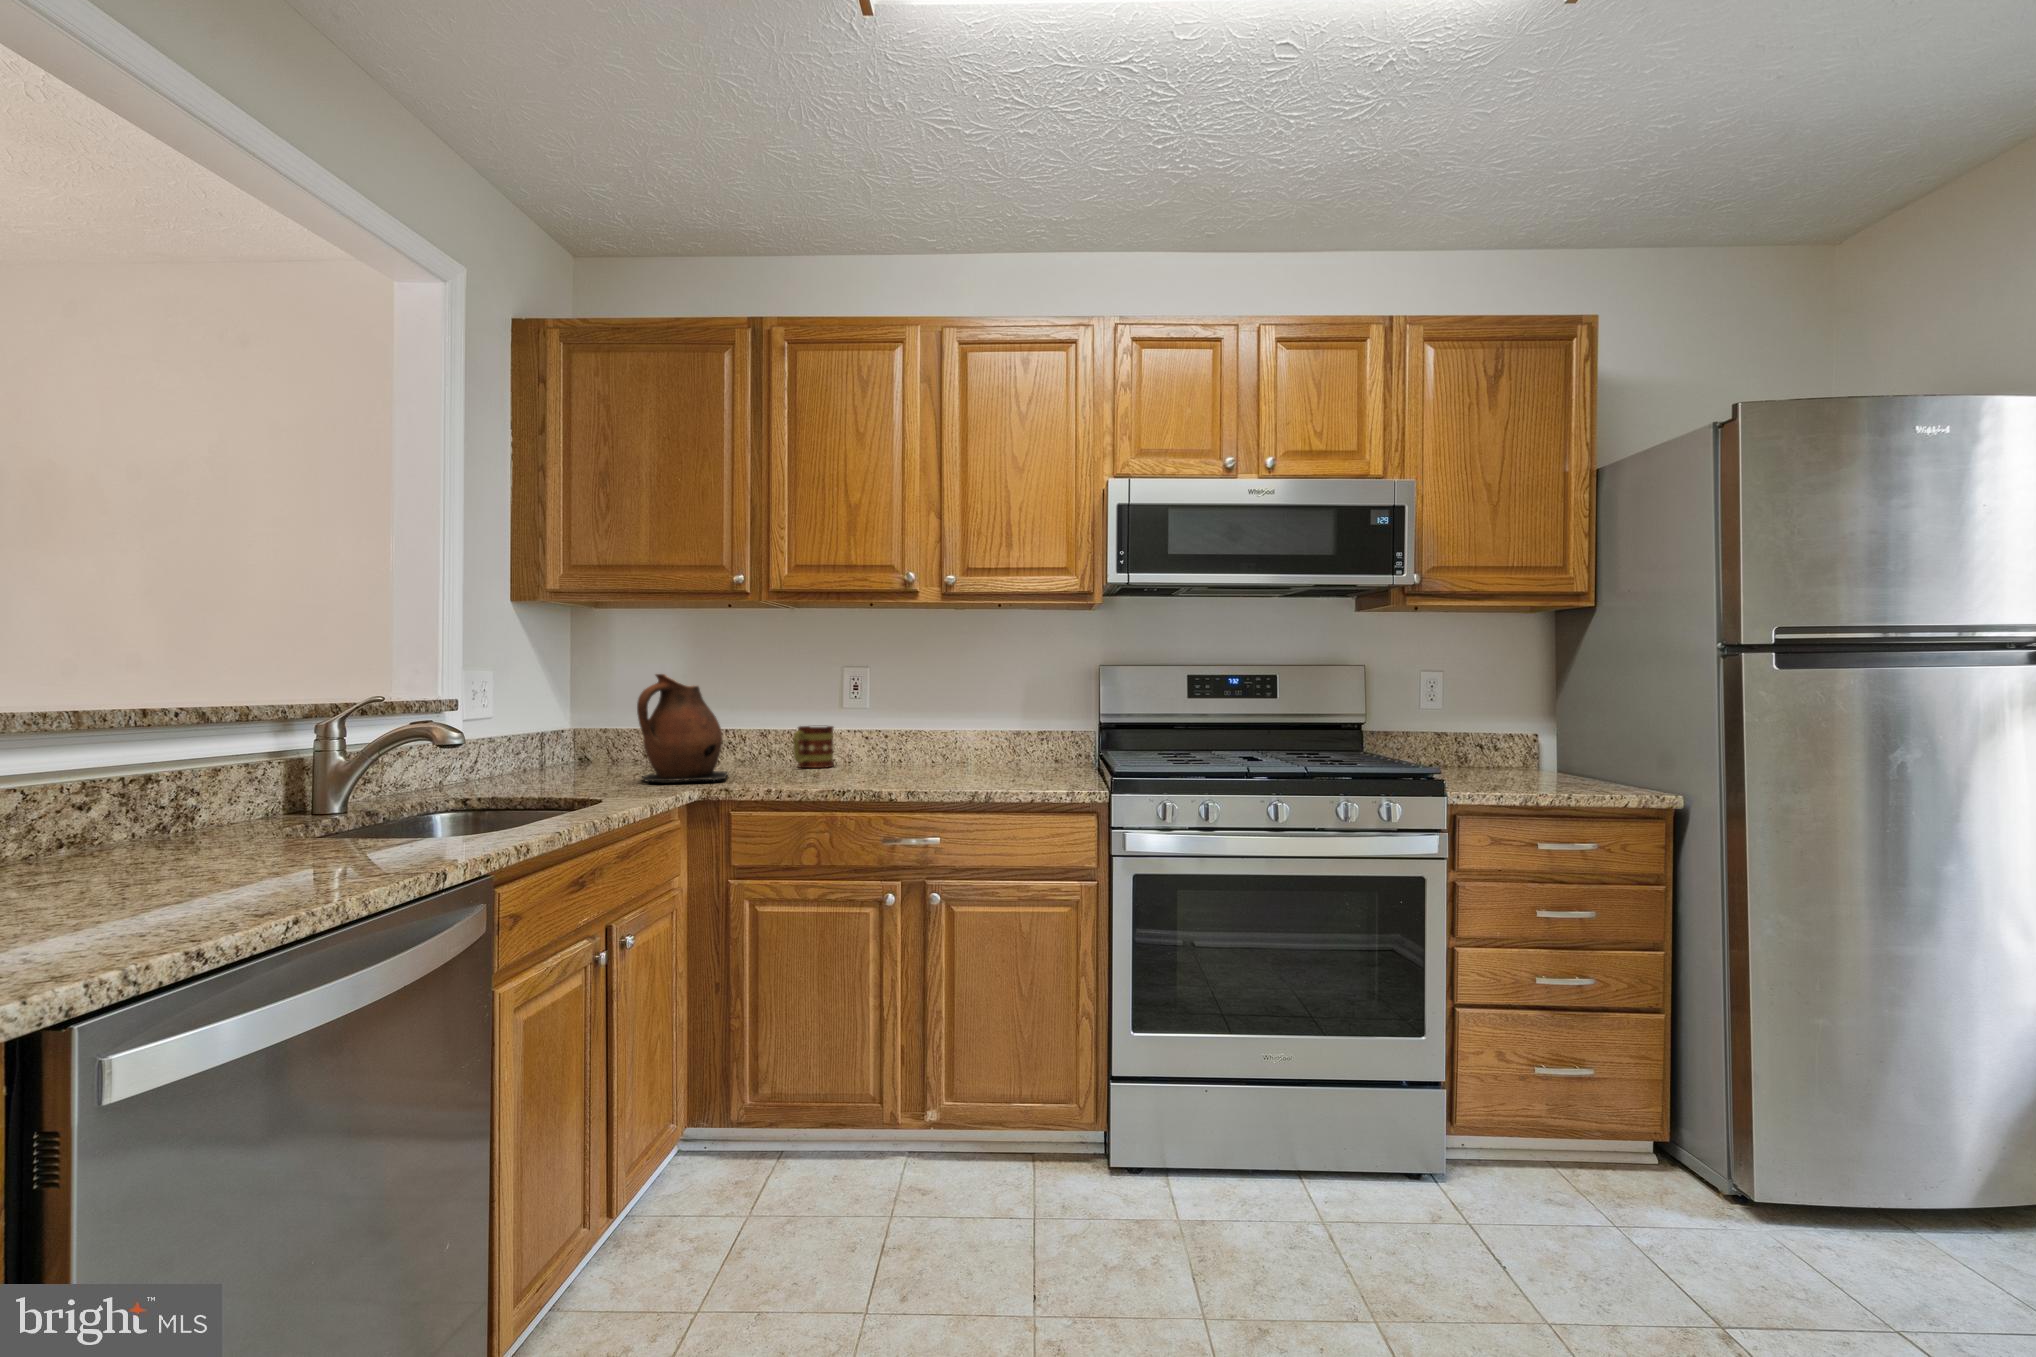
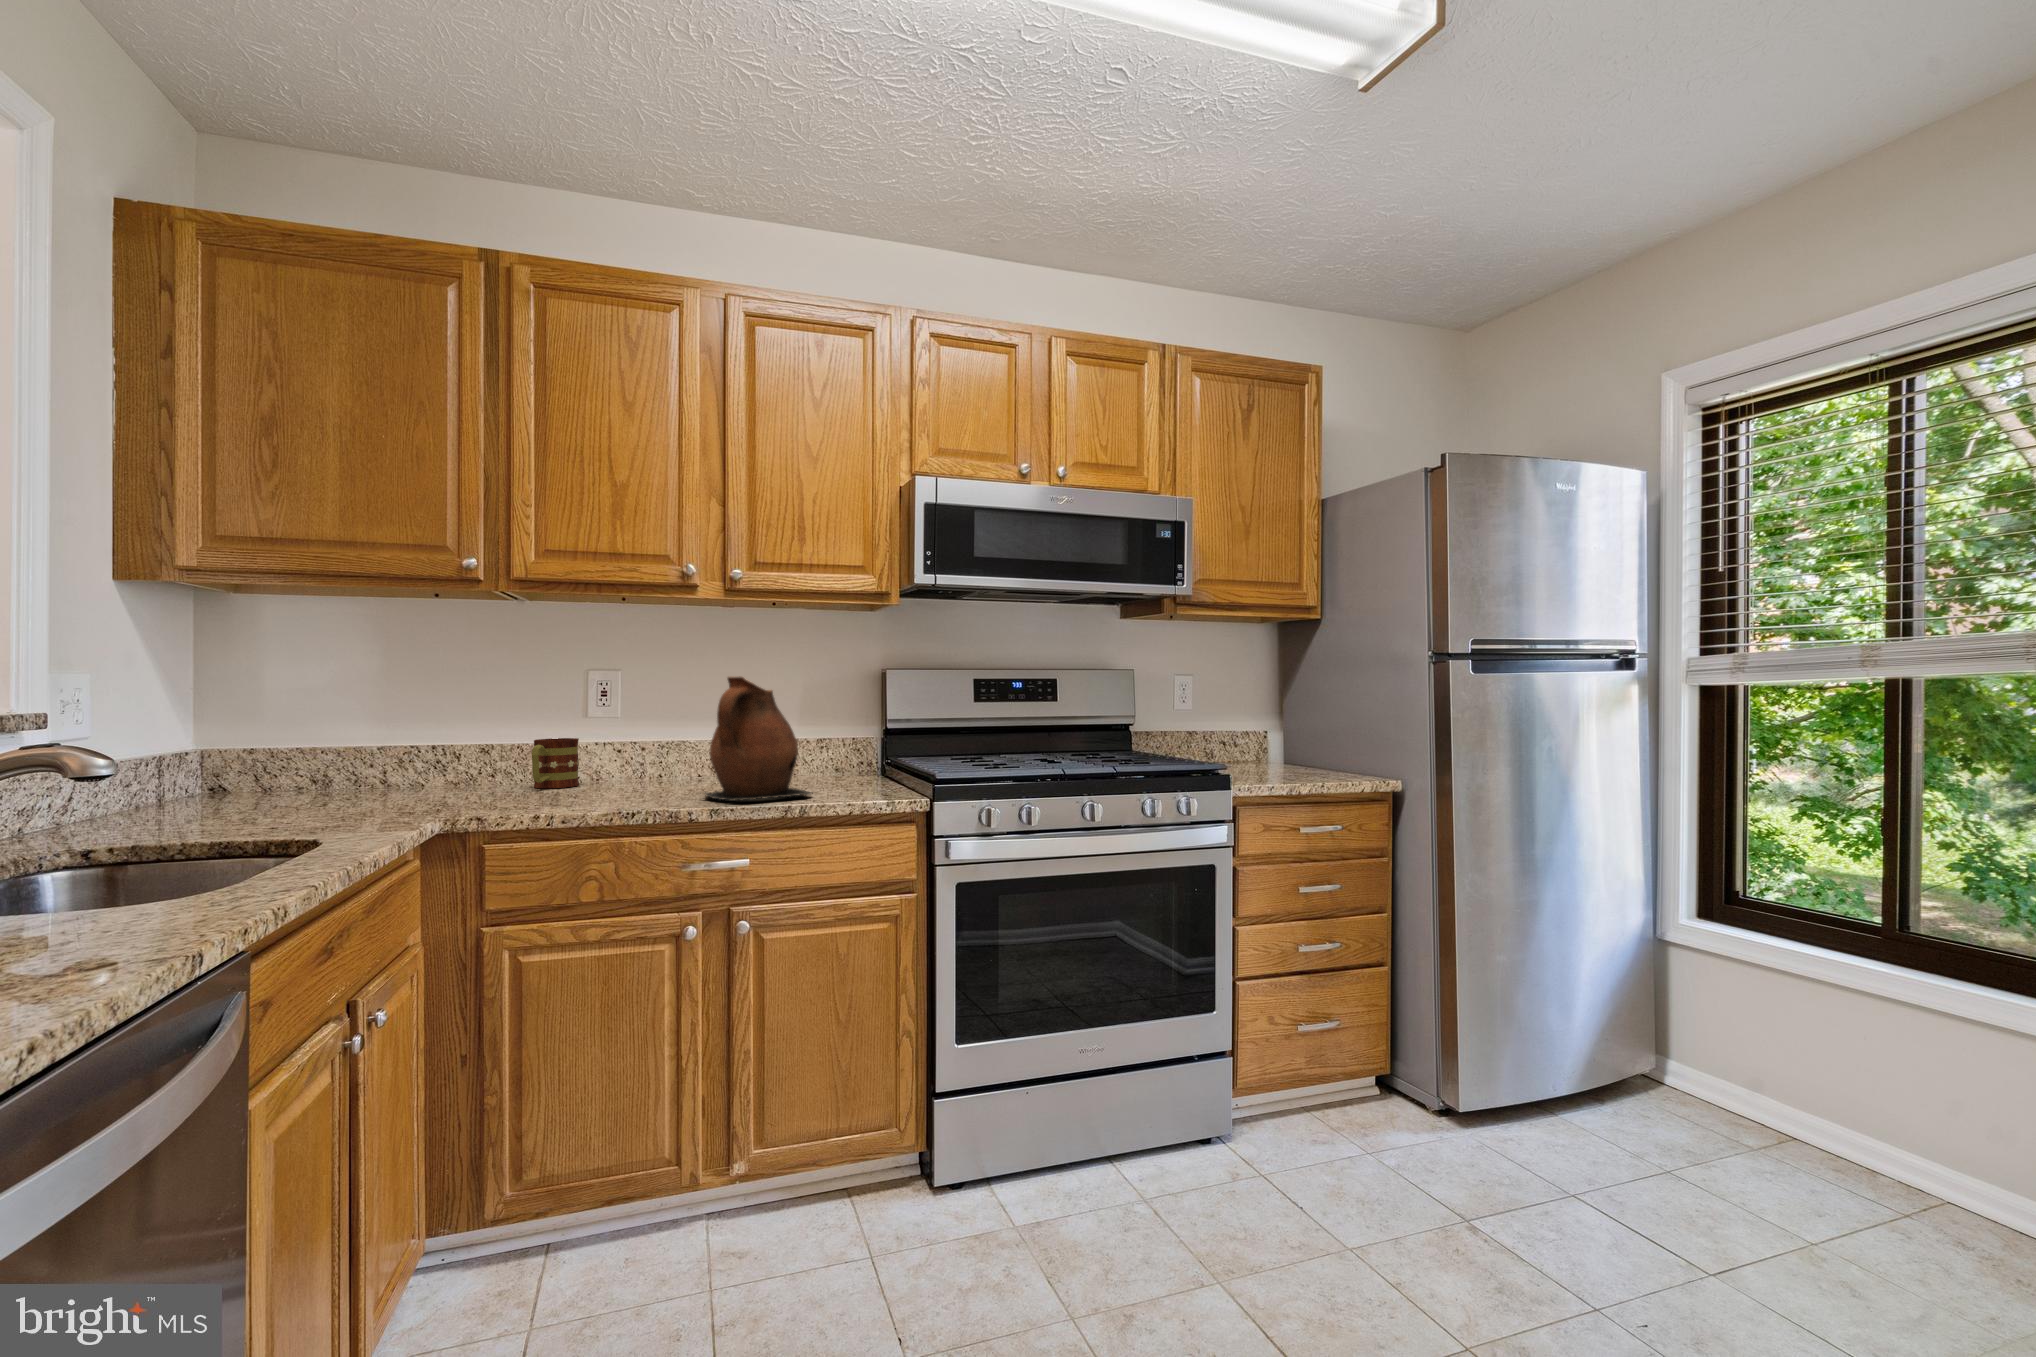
ceramic pitcher: present [637,674,728,781] -> present [705,676,813,801]

